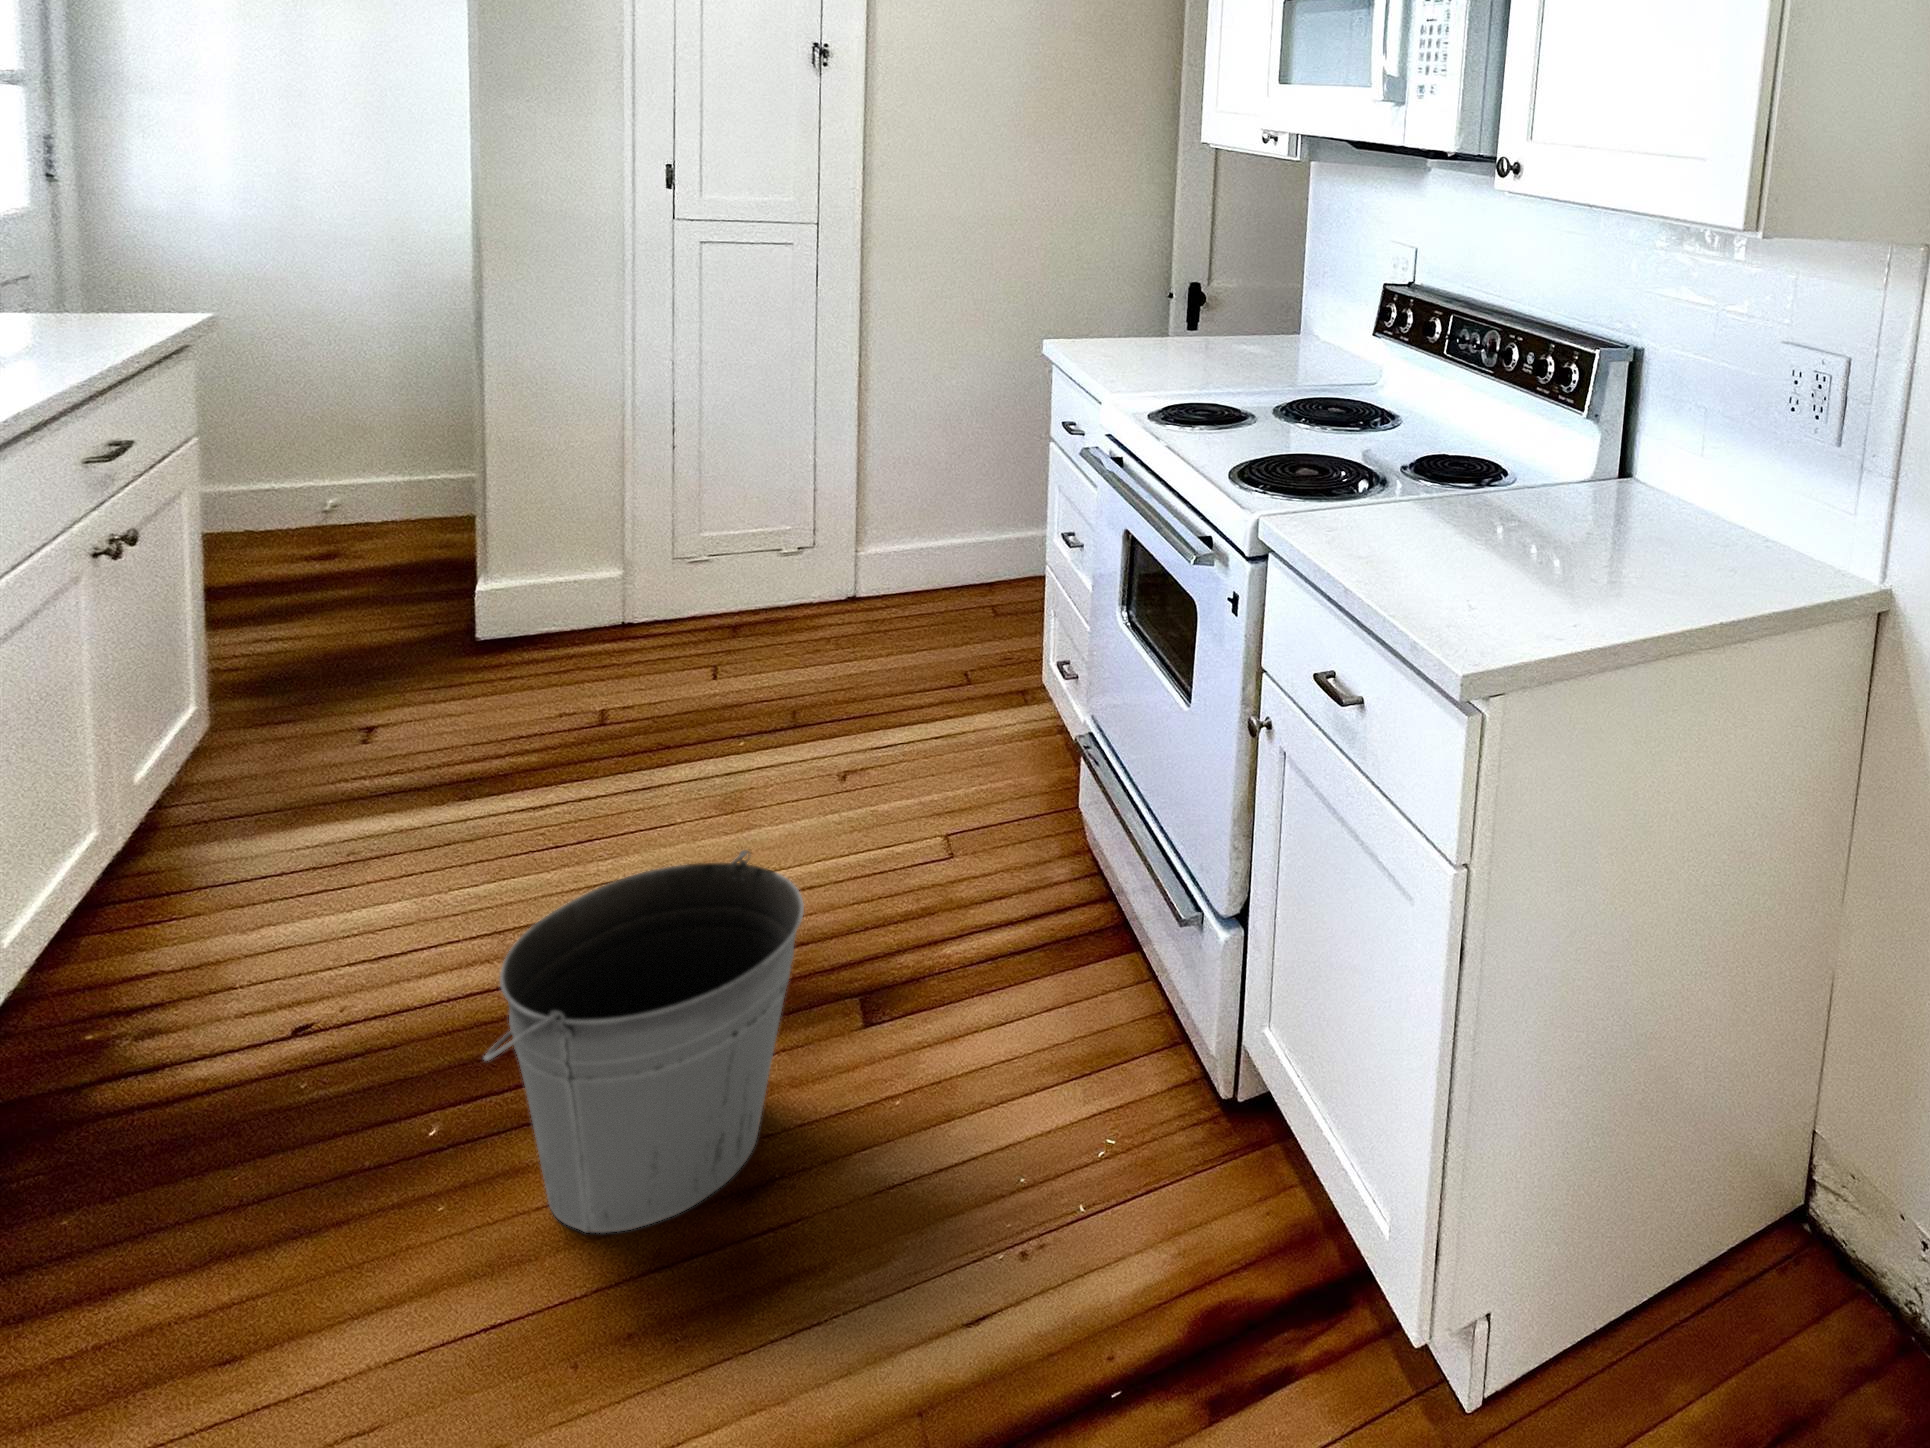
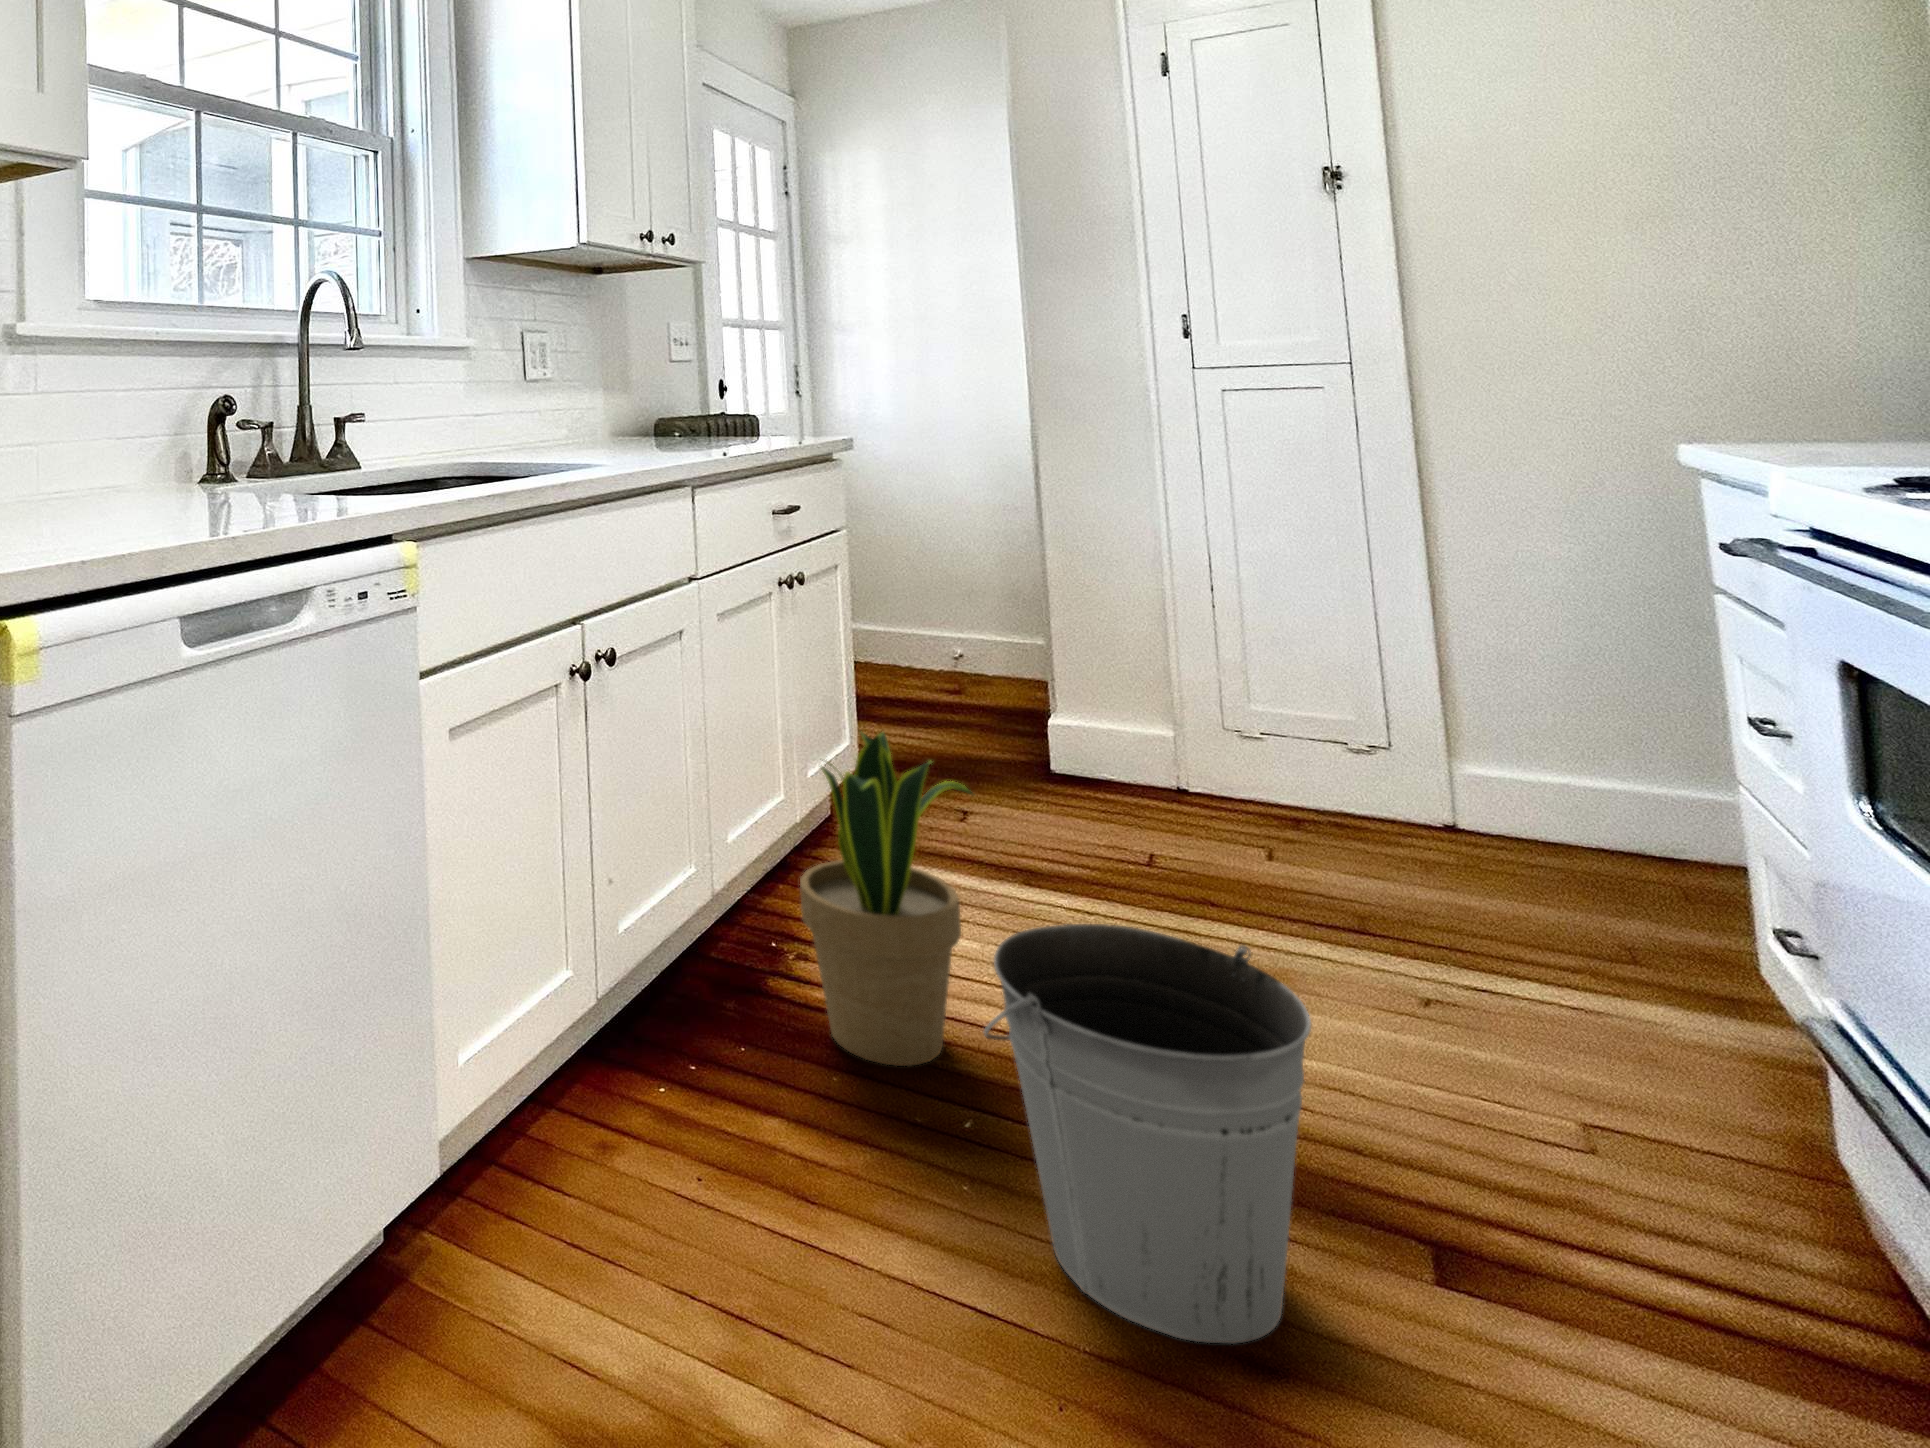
potted plant: none [172,736,445,1129] -> present [800,732,972,1066]

